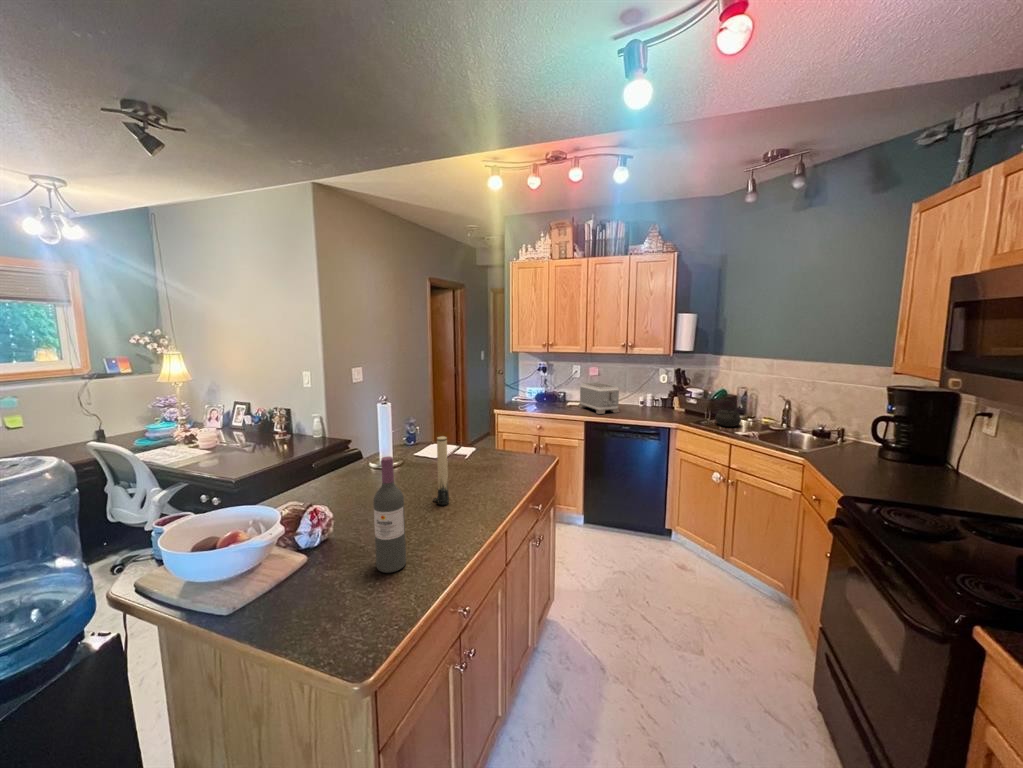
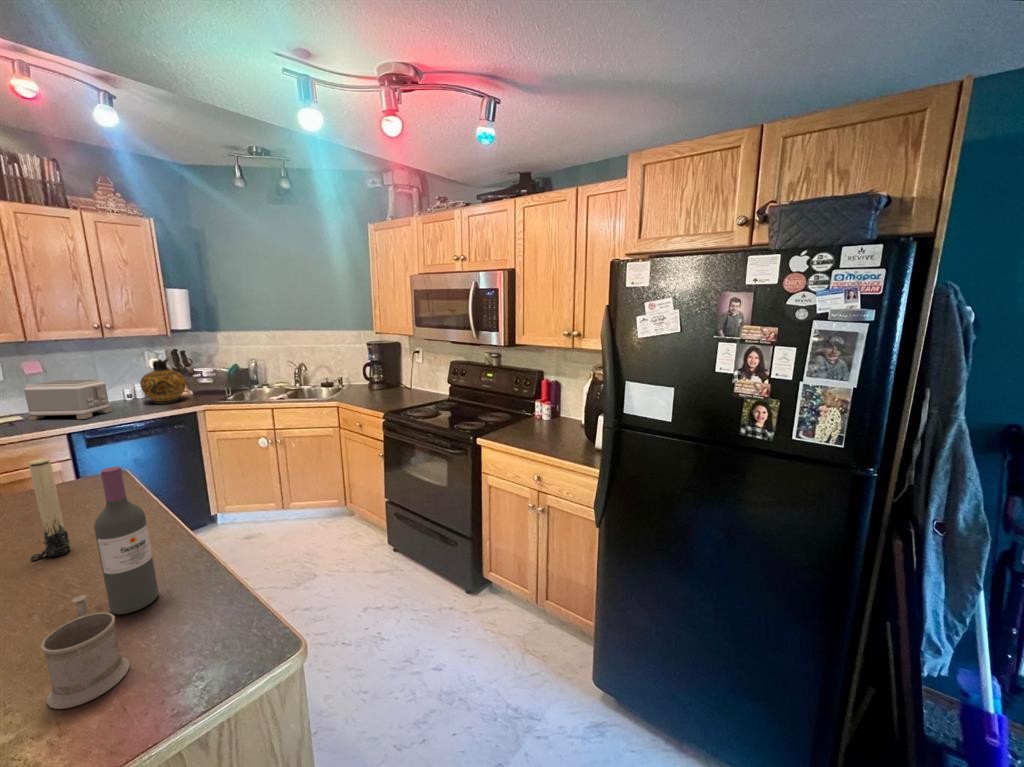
ceramic jug: none [642,376,675,415] -> present [140,359,186,404]
kettle: present [715,399,741,427] -> none [240,371,266,397]
mug: none [283,539,340,615] -> present [41,595,130,709]

